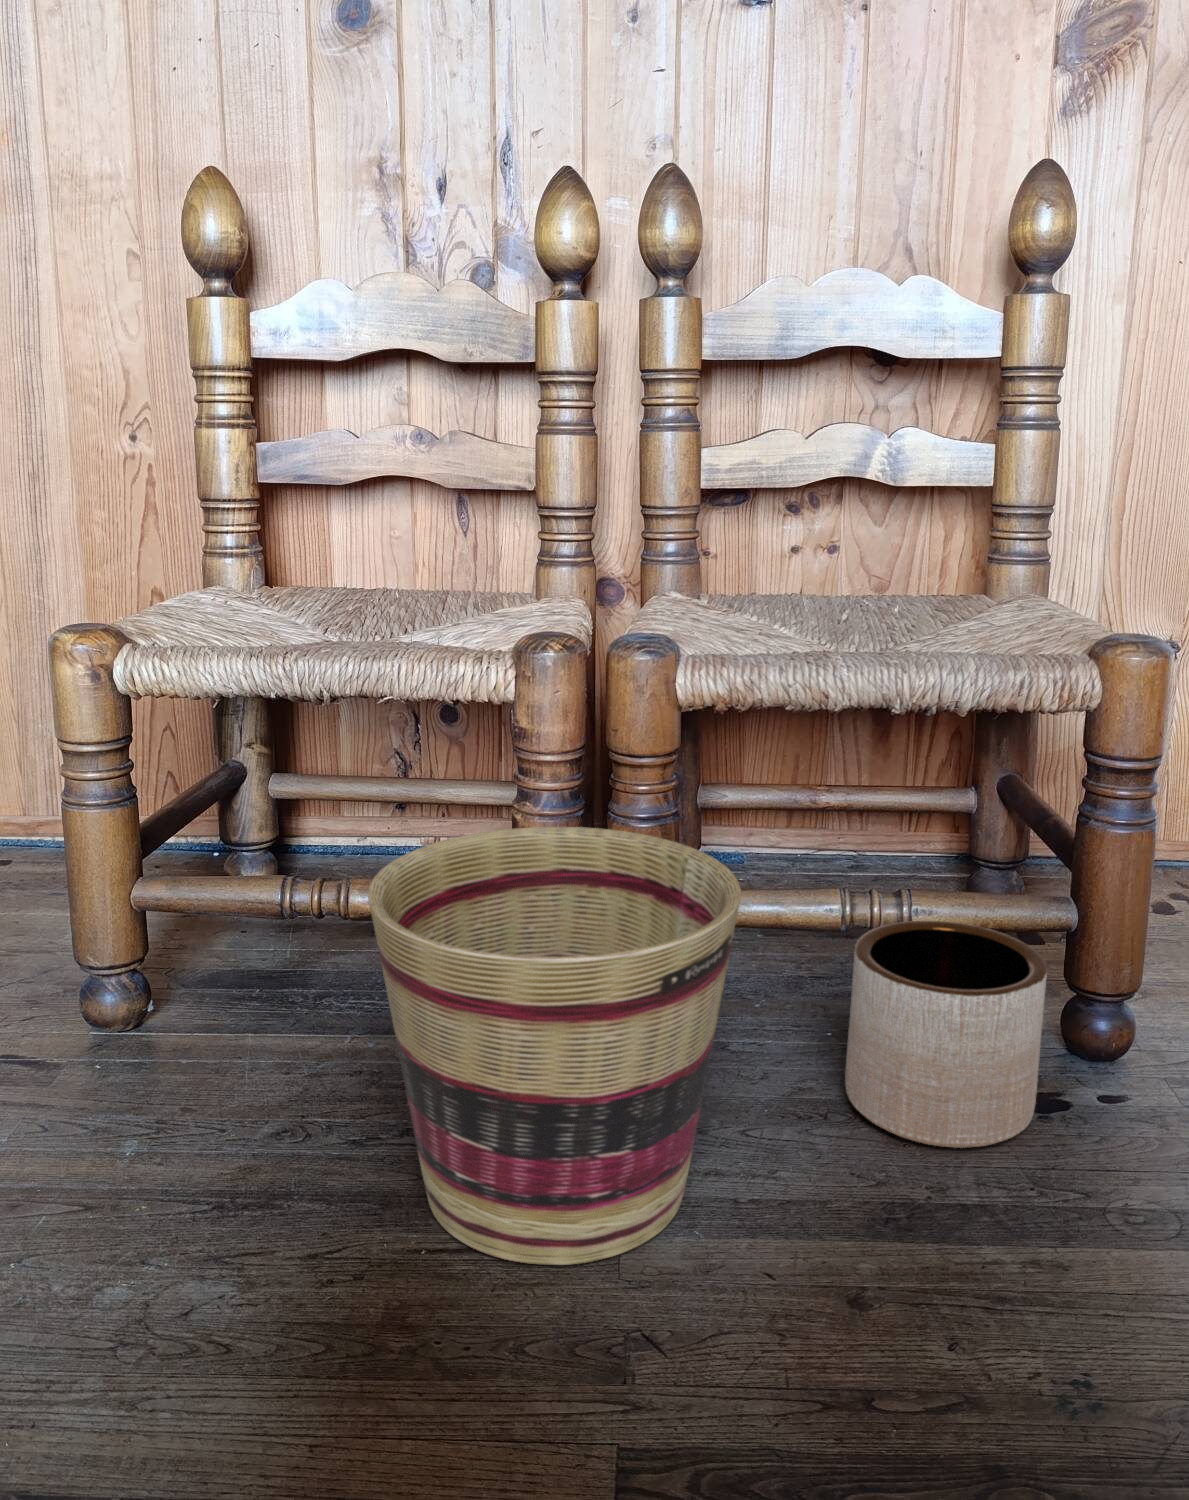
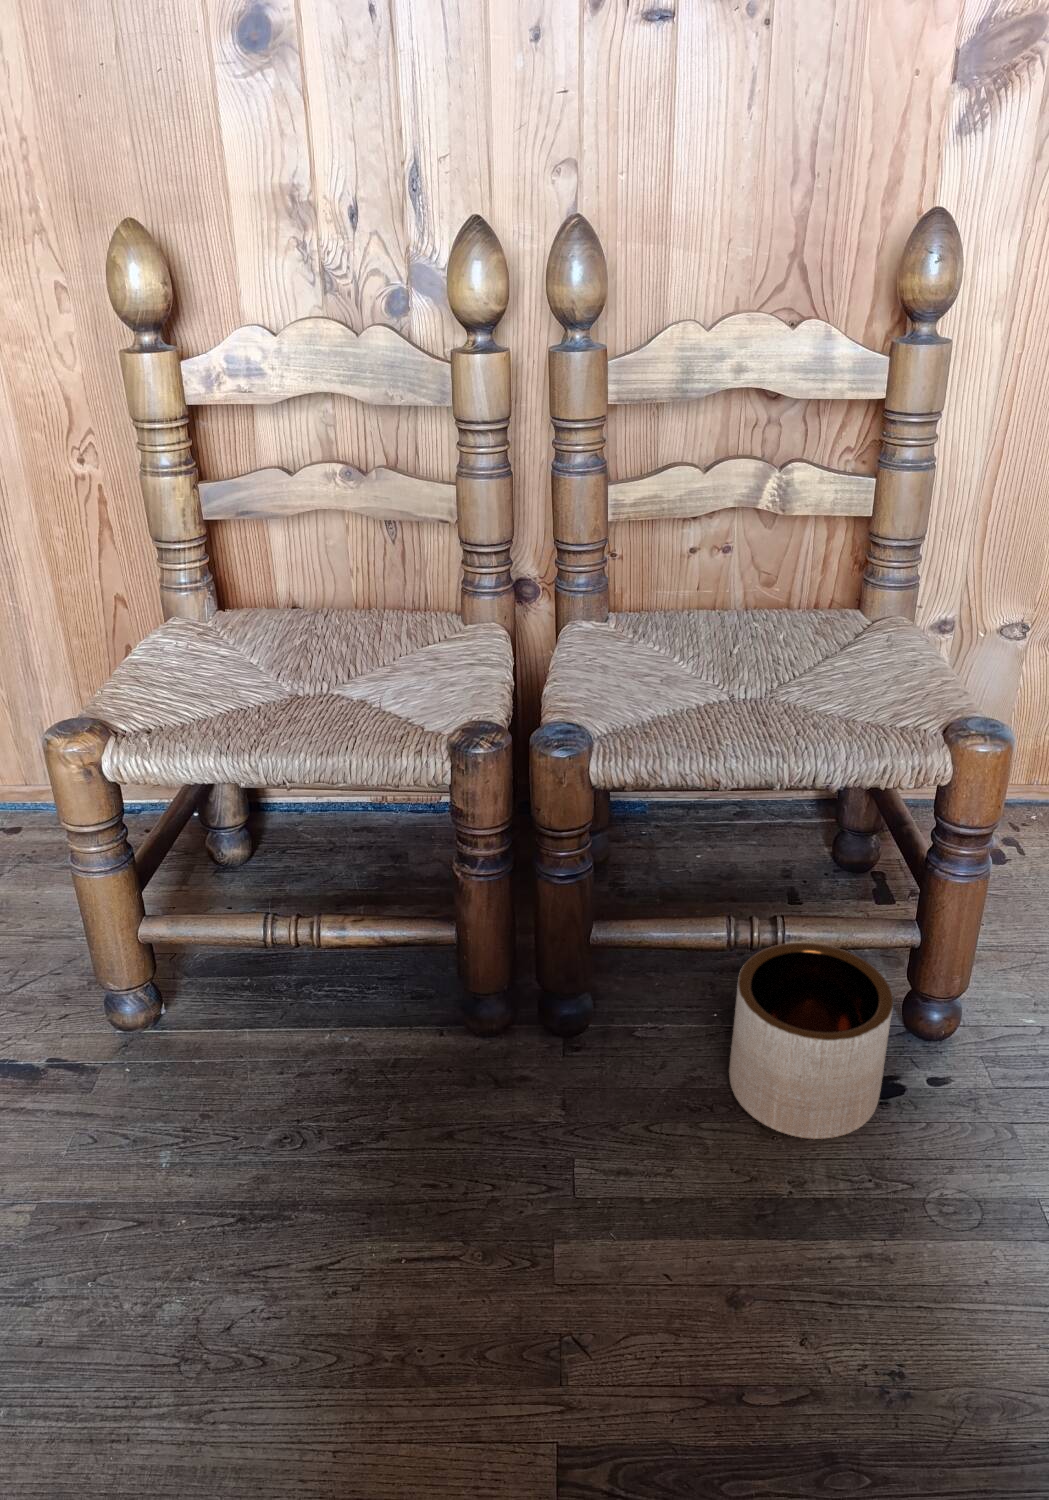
basket: present [368,827,741,1265] -> none [343,904,644,1273]

